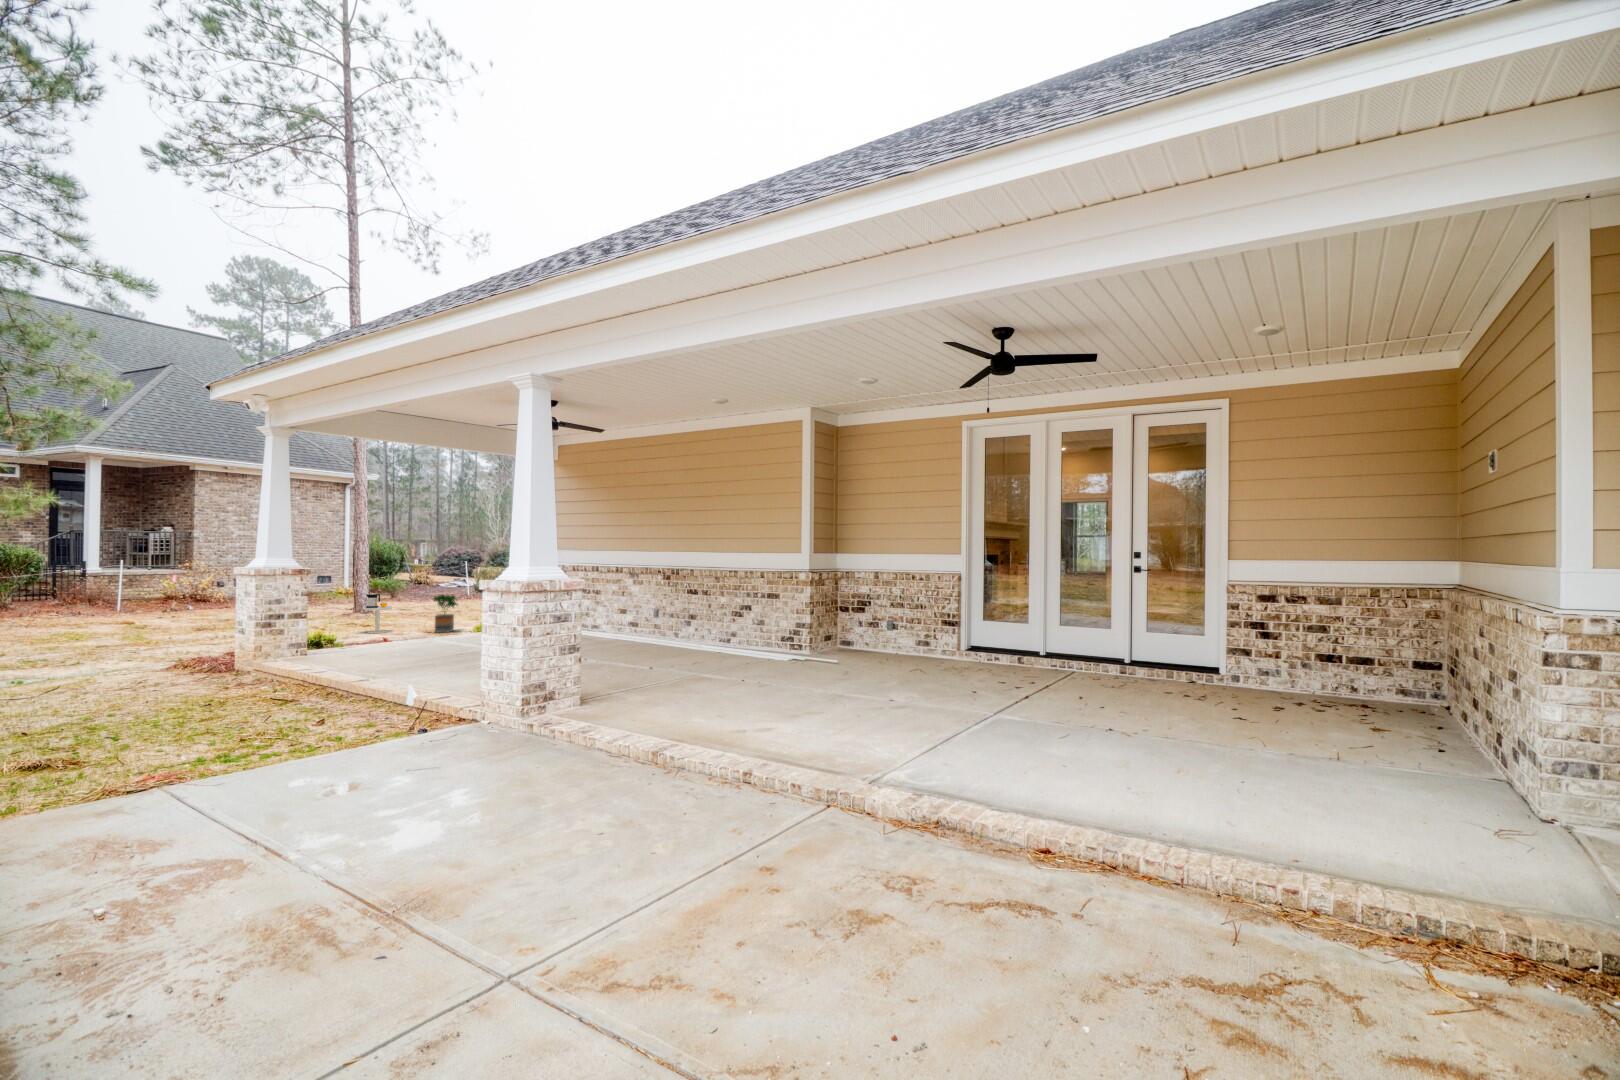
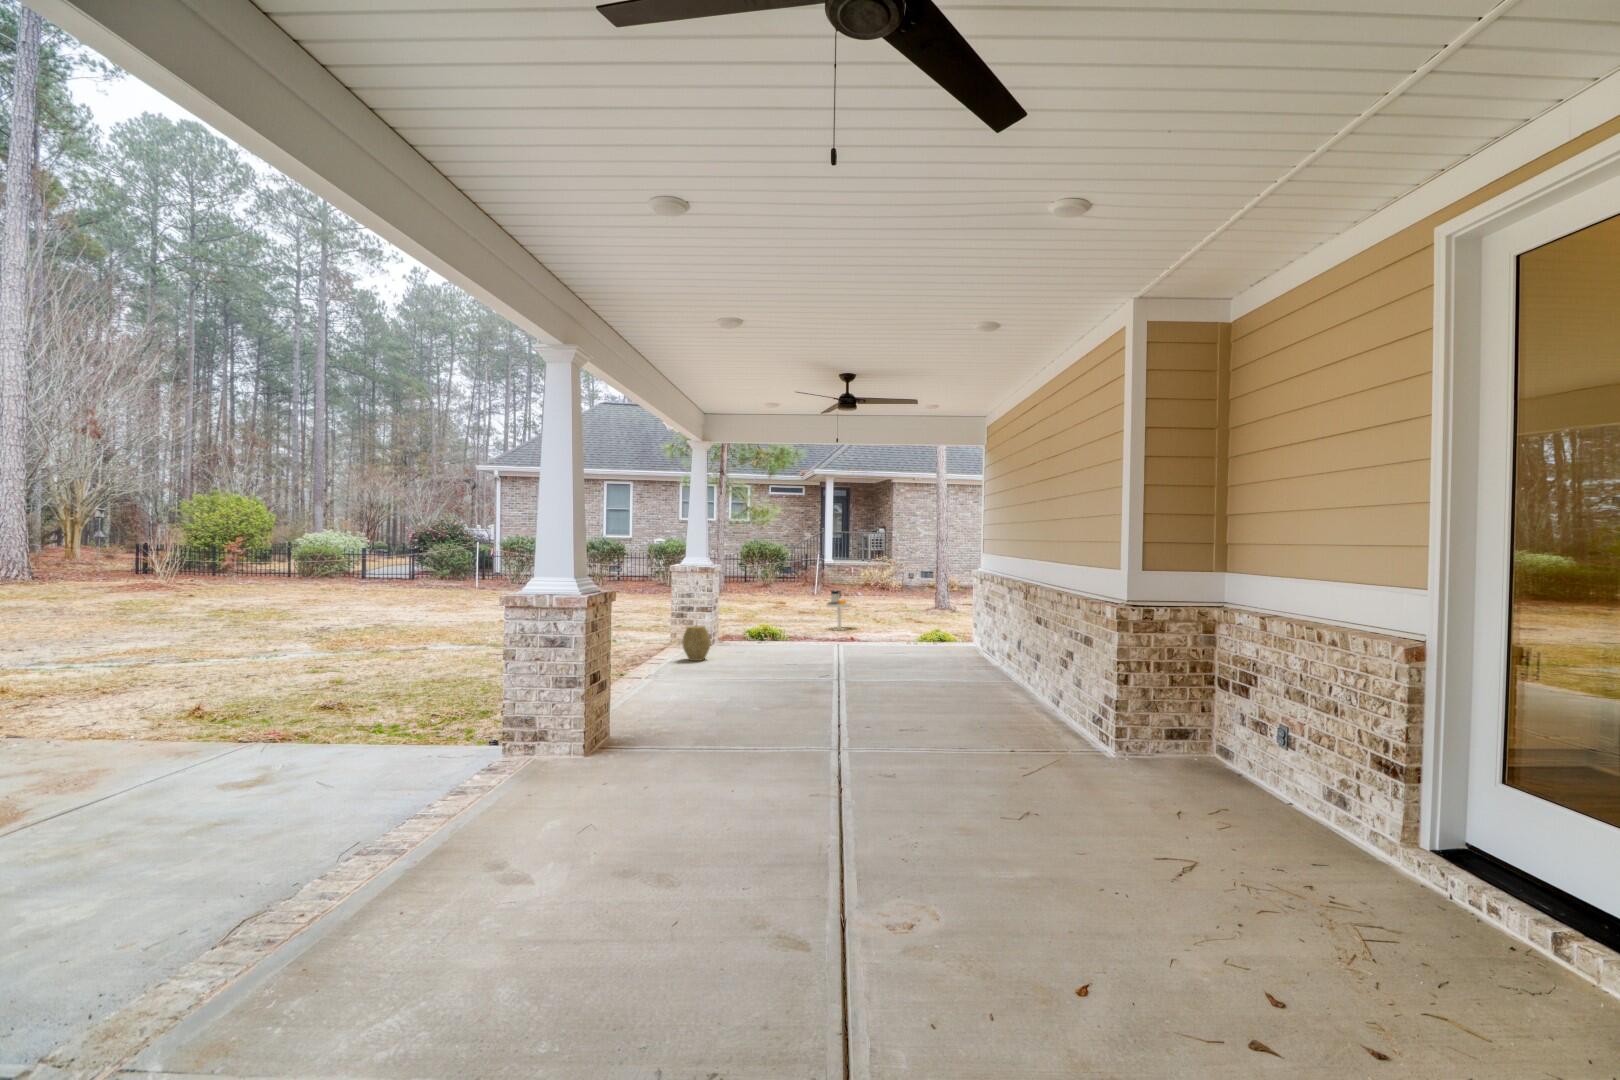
potted tree: present [434,595,458,633] -> none [867,594,896,637]
woven basket: none [325,628,360,665] -> present [682,625,711,661]

